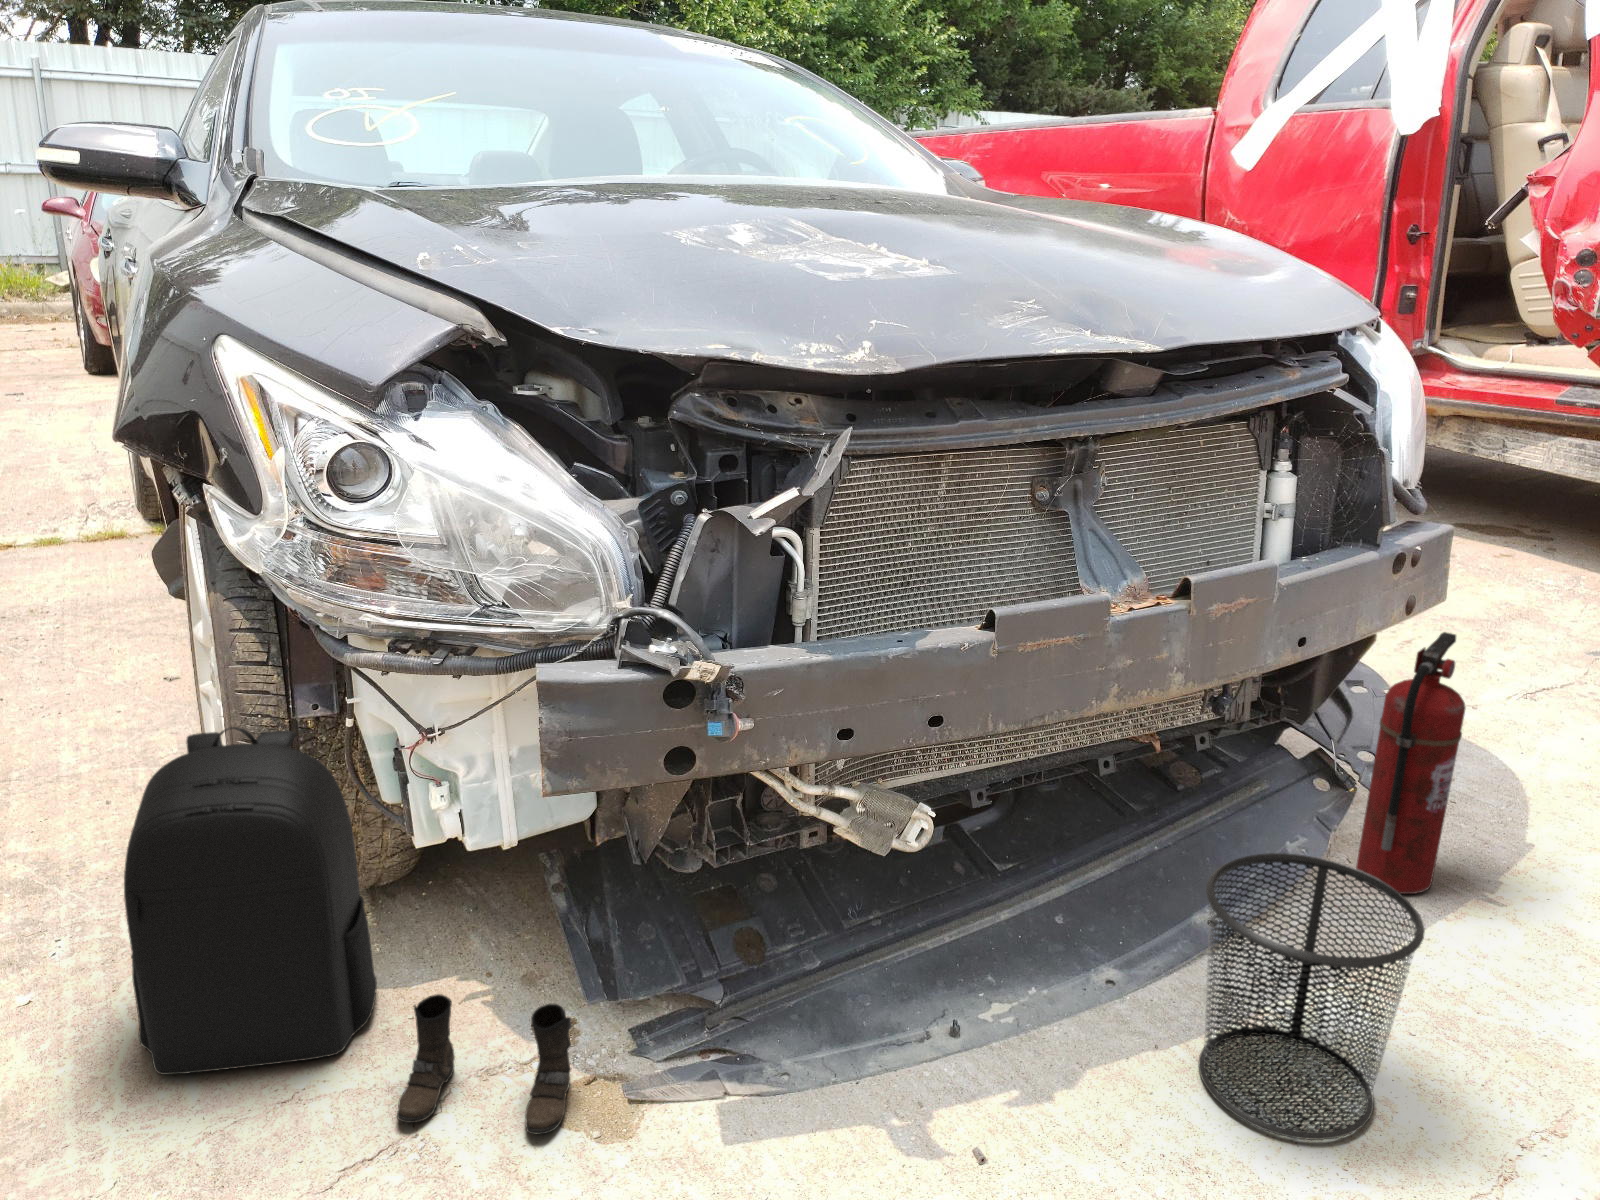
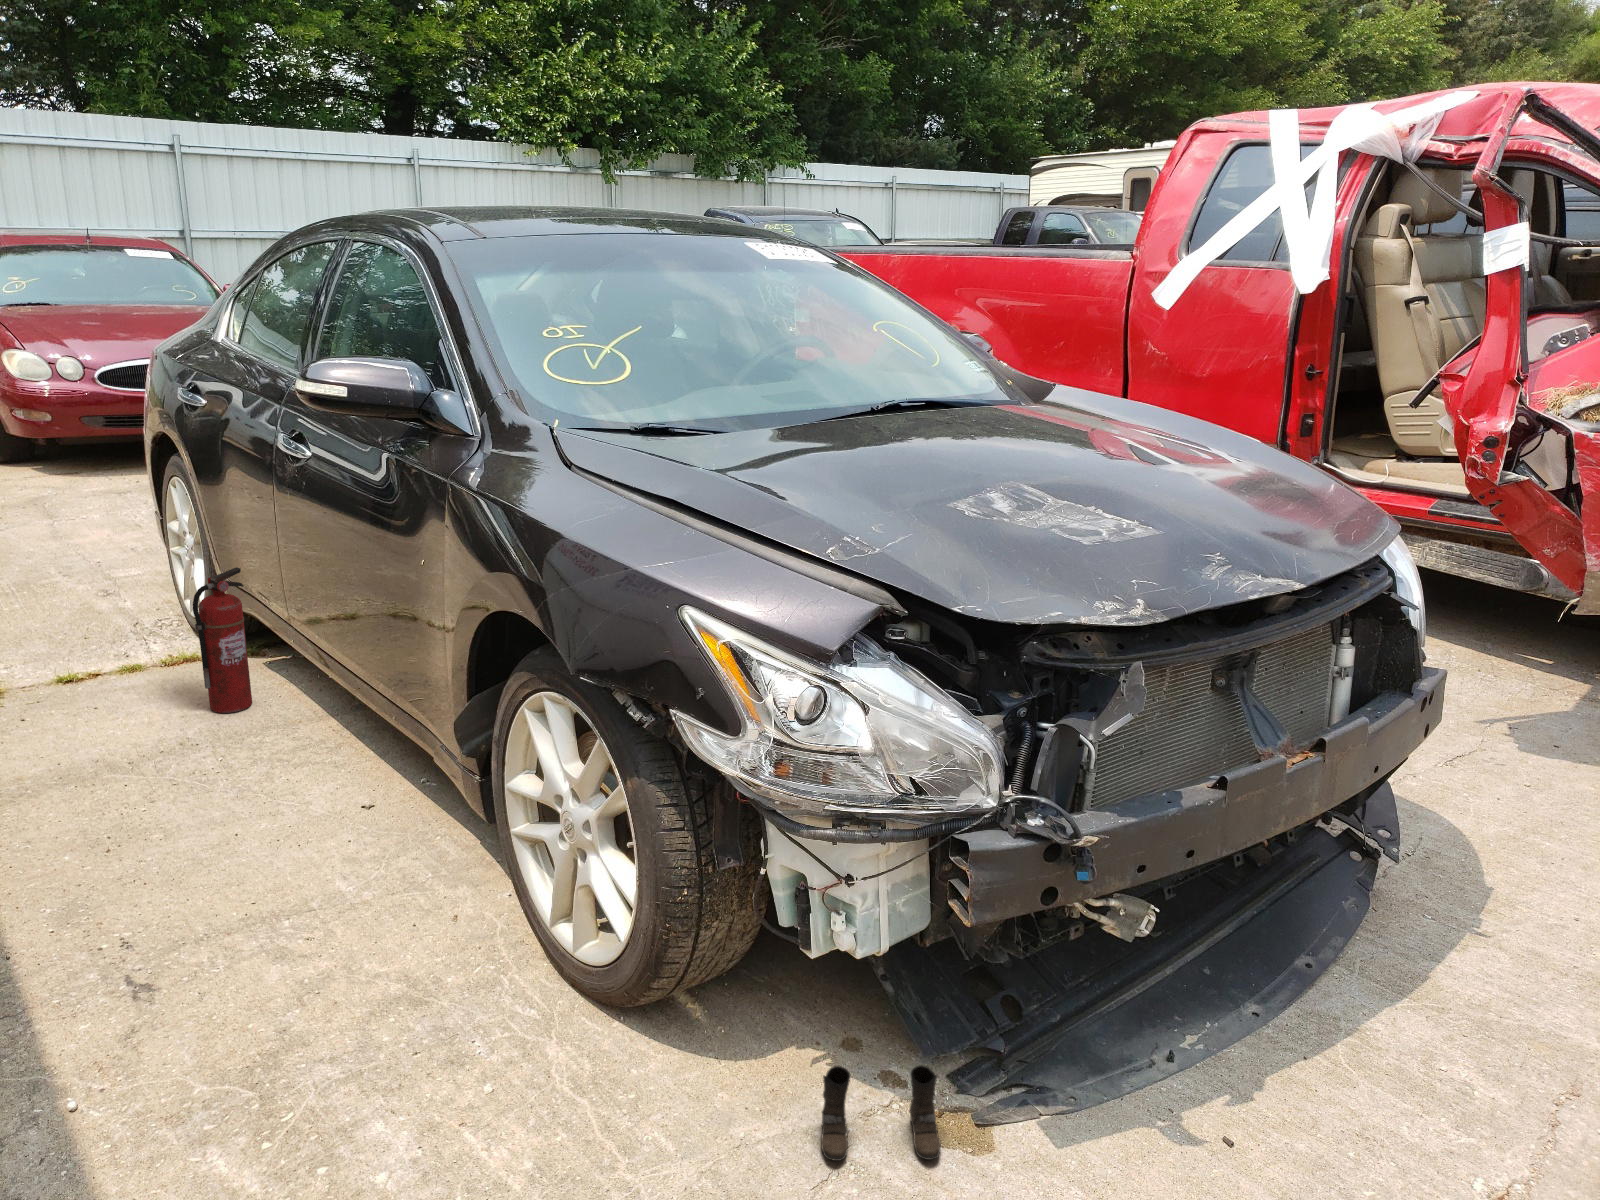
fire extinguisher: present [1356,632,1465,894] -> present [193,567,252,713]
backpack: present [124,727,377,1075] -> none [594,875,761,1144]
waste bin: present [1199,853,1425,1140] -> none [1333,918,1493,1111]

